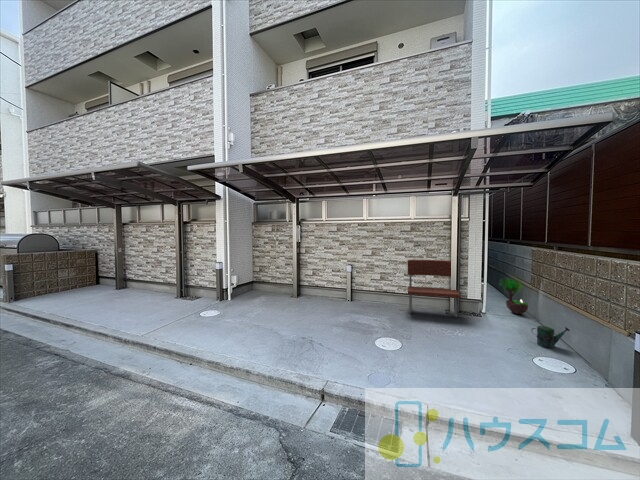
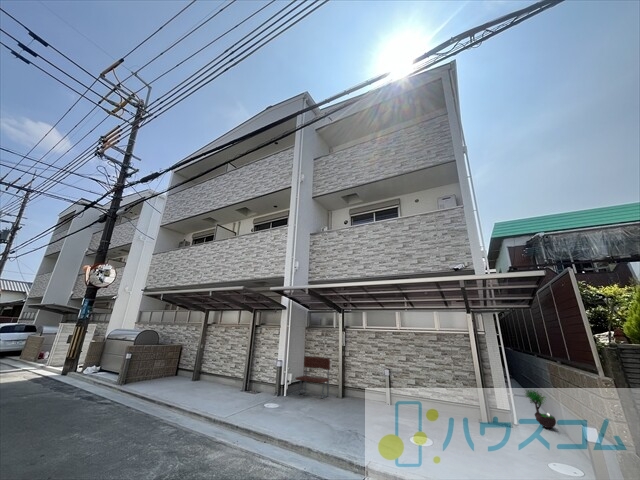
bench: present [408,260,461,317] -> present [296,356,330,398]
watering can: present [531,326,570,348] -> none [541,433,573,455]

